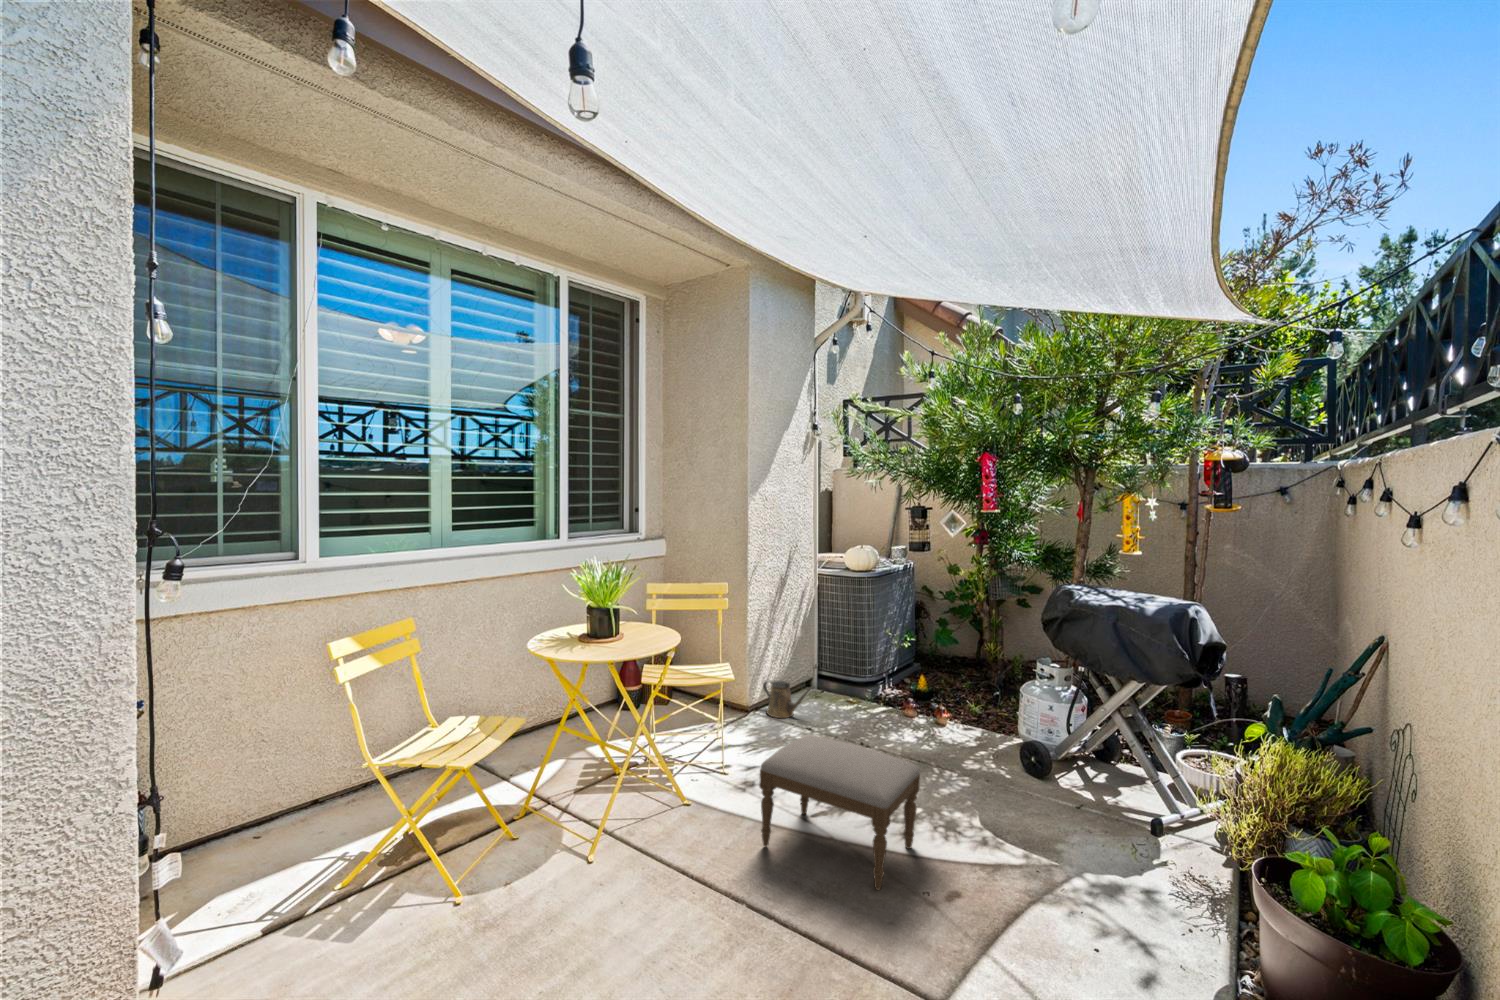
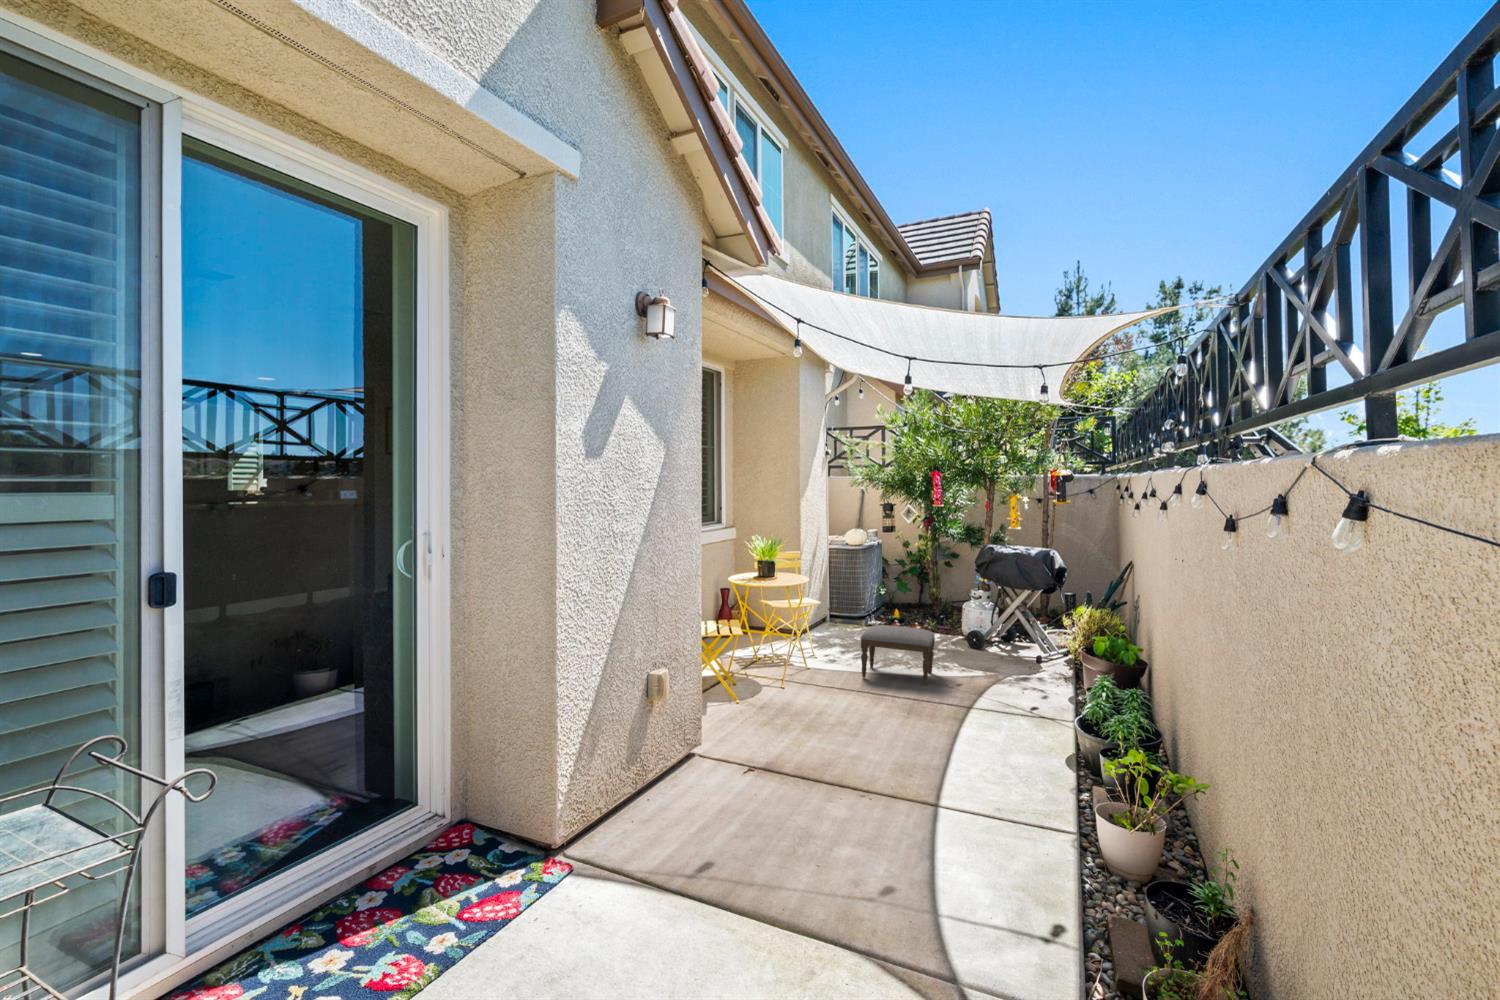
watering can: present [763,680,814,718] -> none [807,614,843,636]

